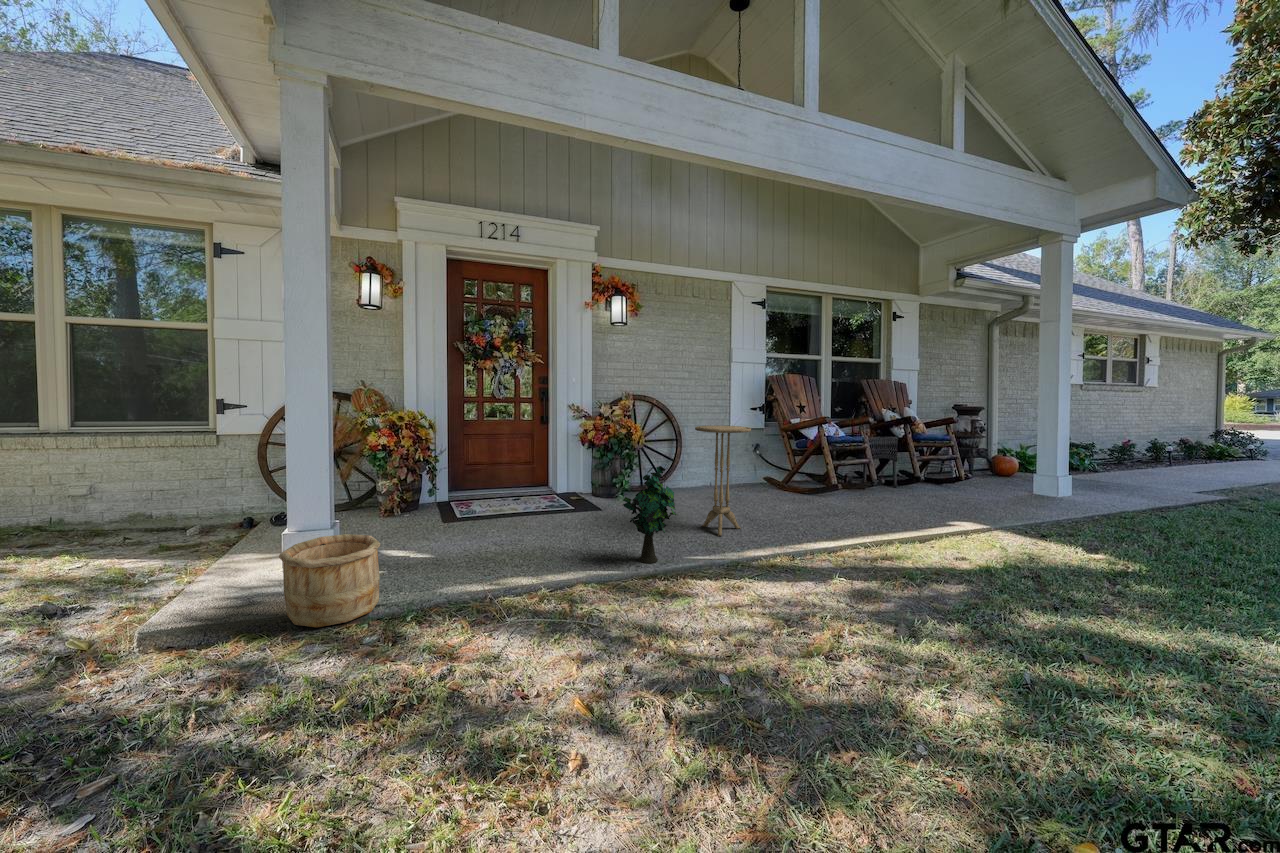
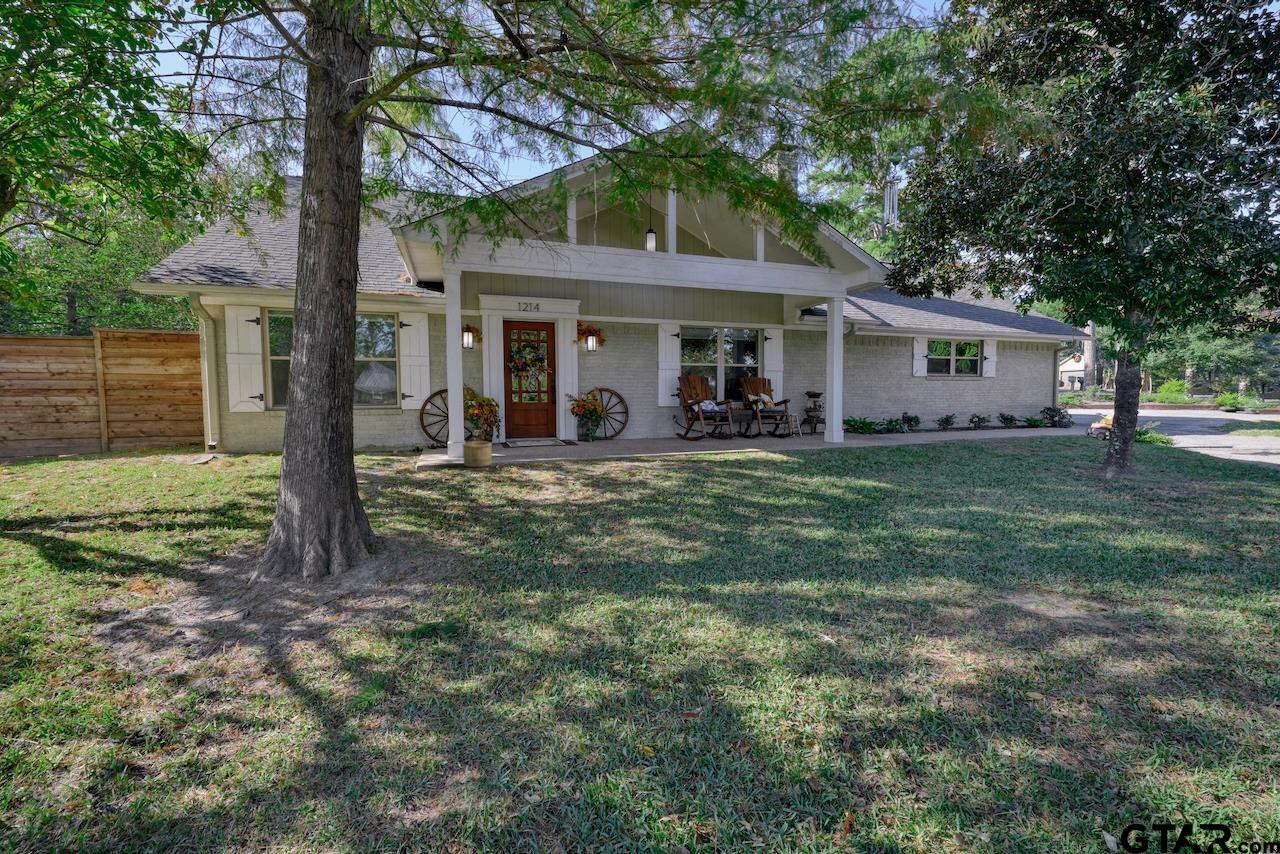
side table: present [695,426,751,536] -> none [617,404,642,452]
decorative plant: present [623,466,677,563] -> none [579,419,602,458]

